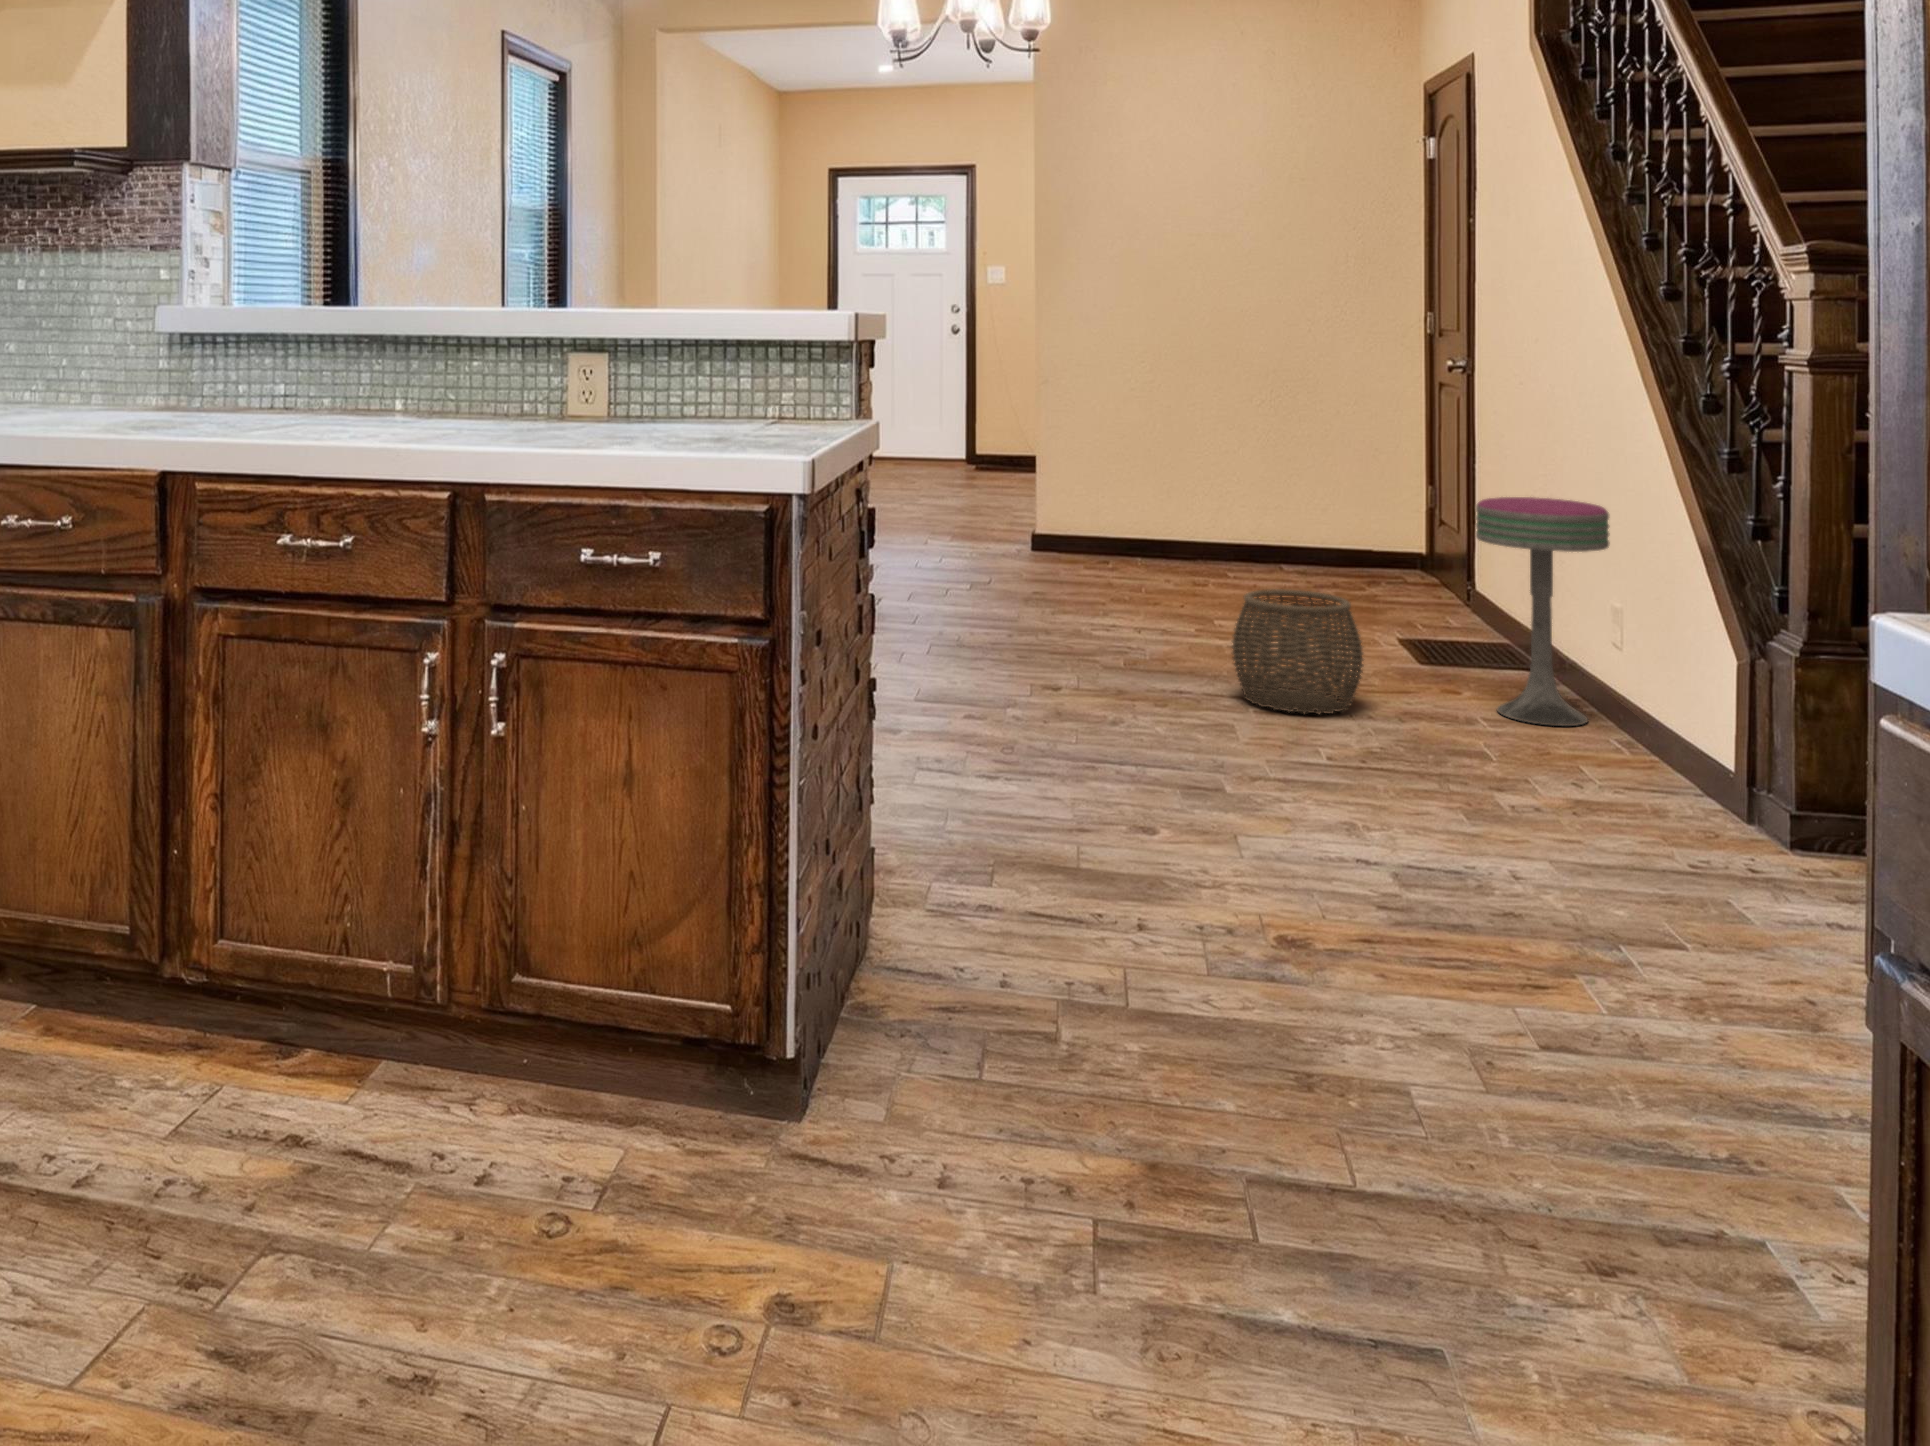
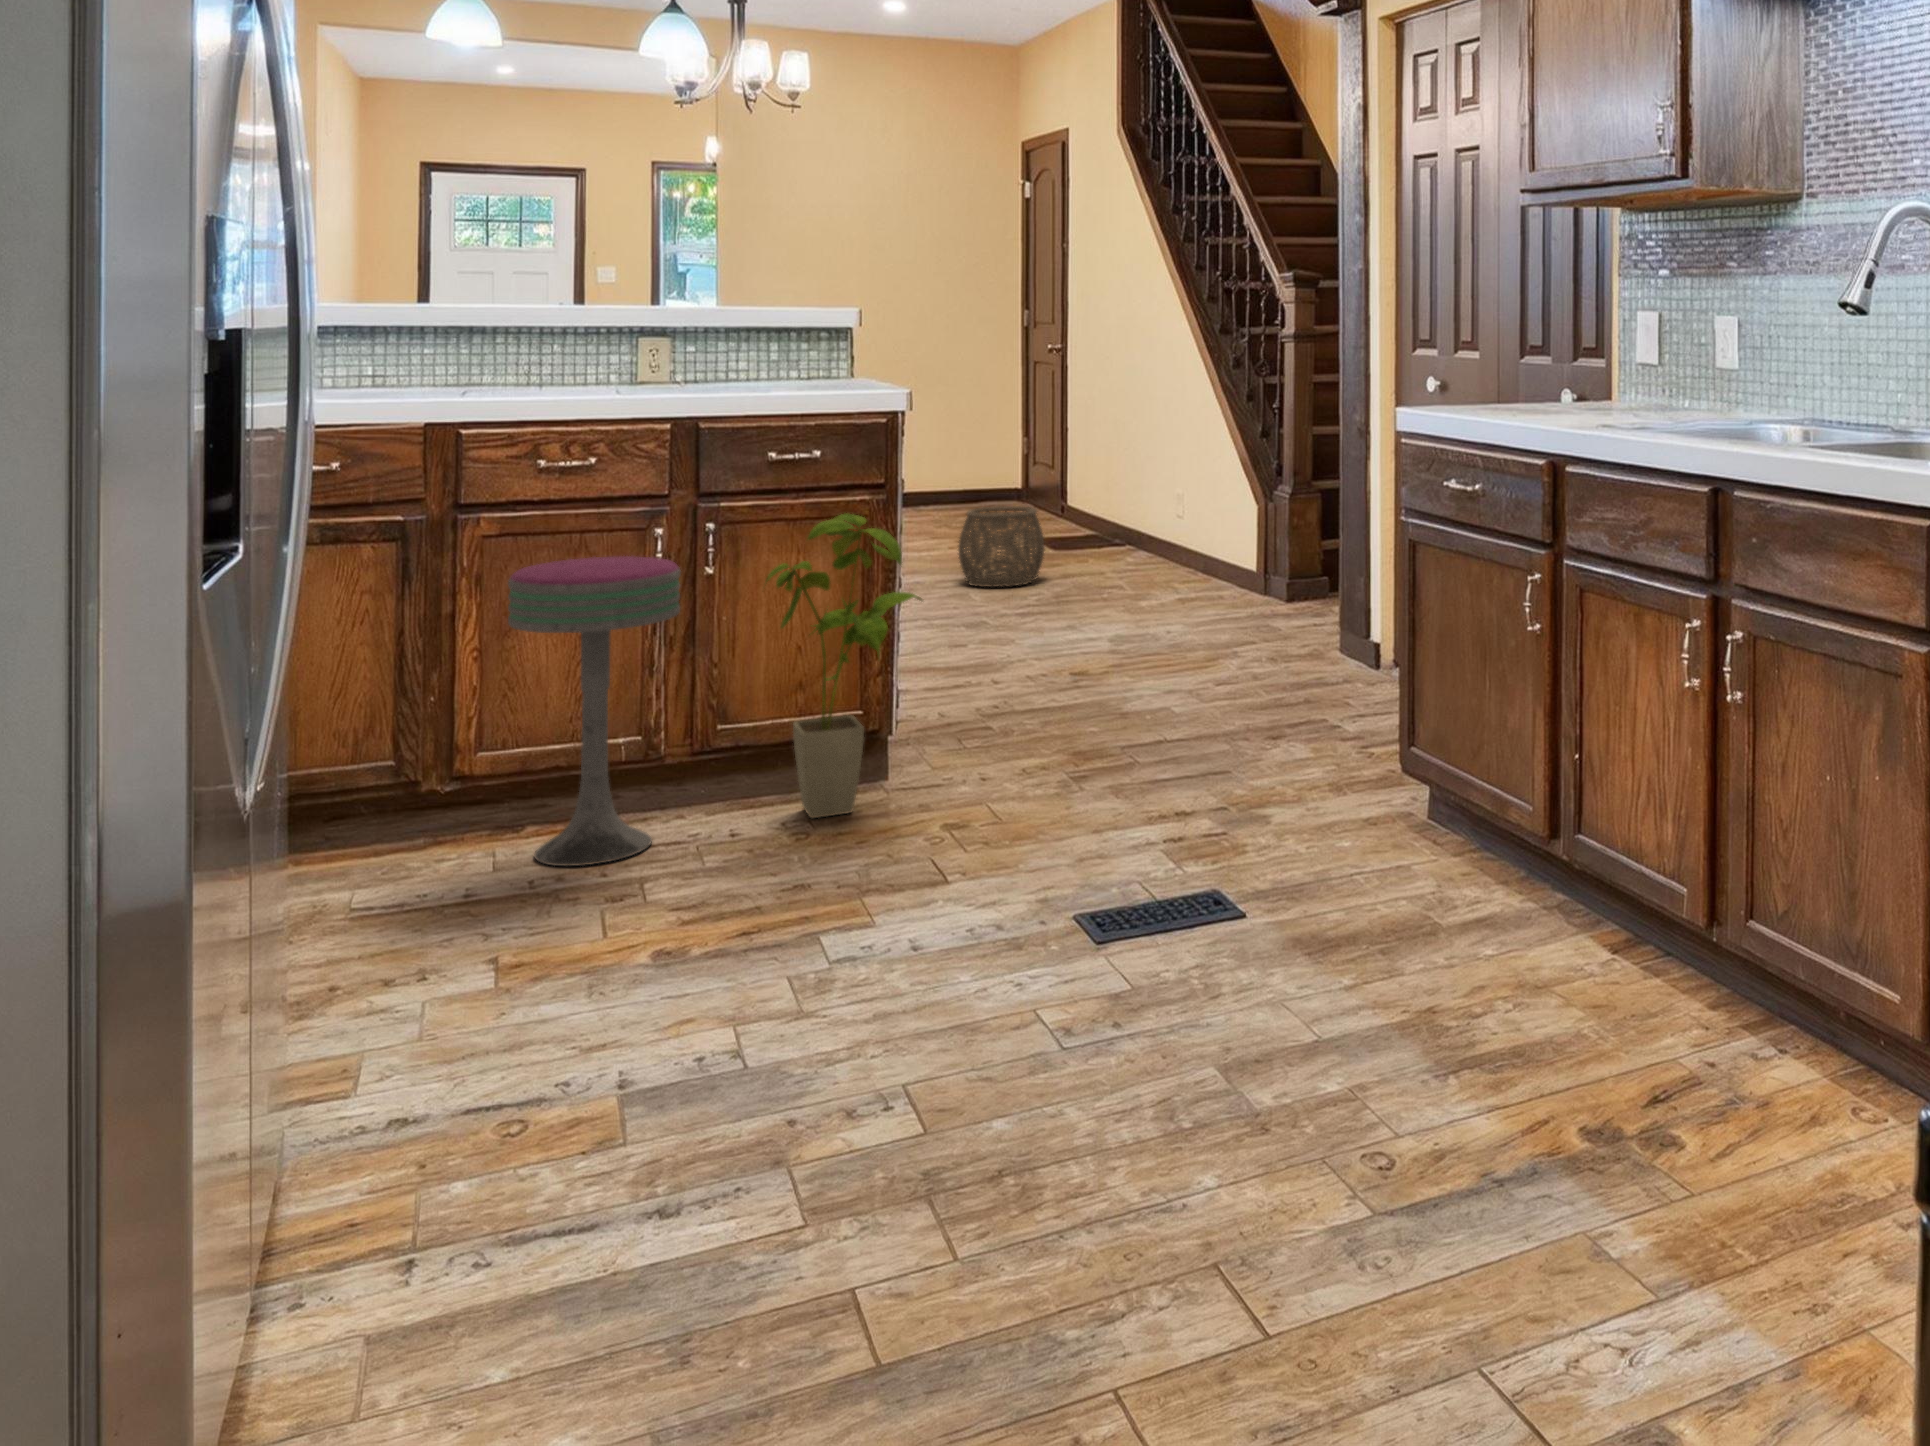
bar stool: present [1476,497,1610,726] -> present [508,556,681,866]
house plant: none [498,684,787,1240] -> present [766,514,923,818]

